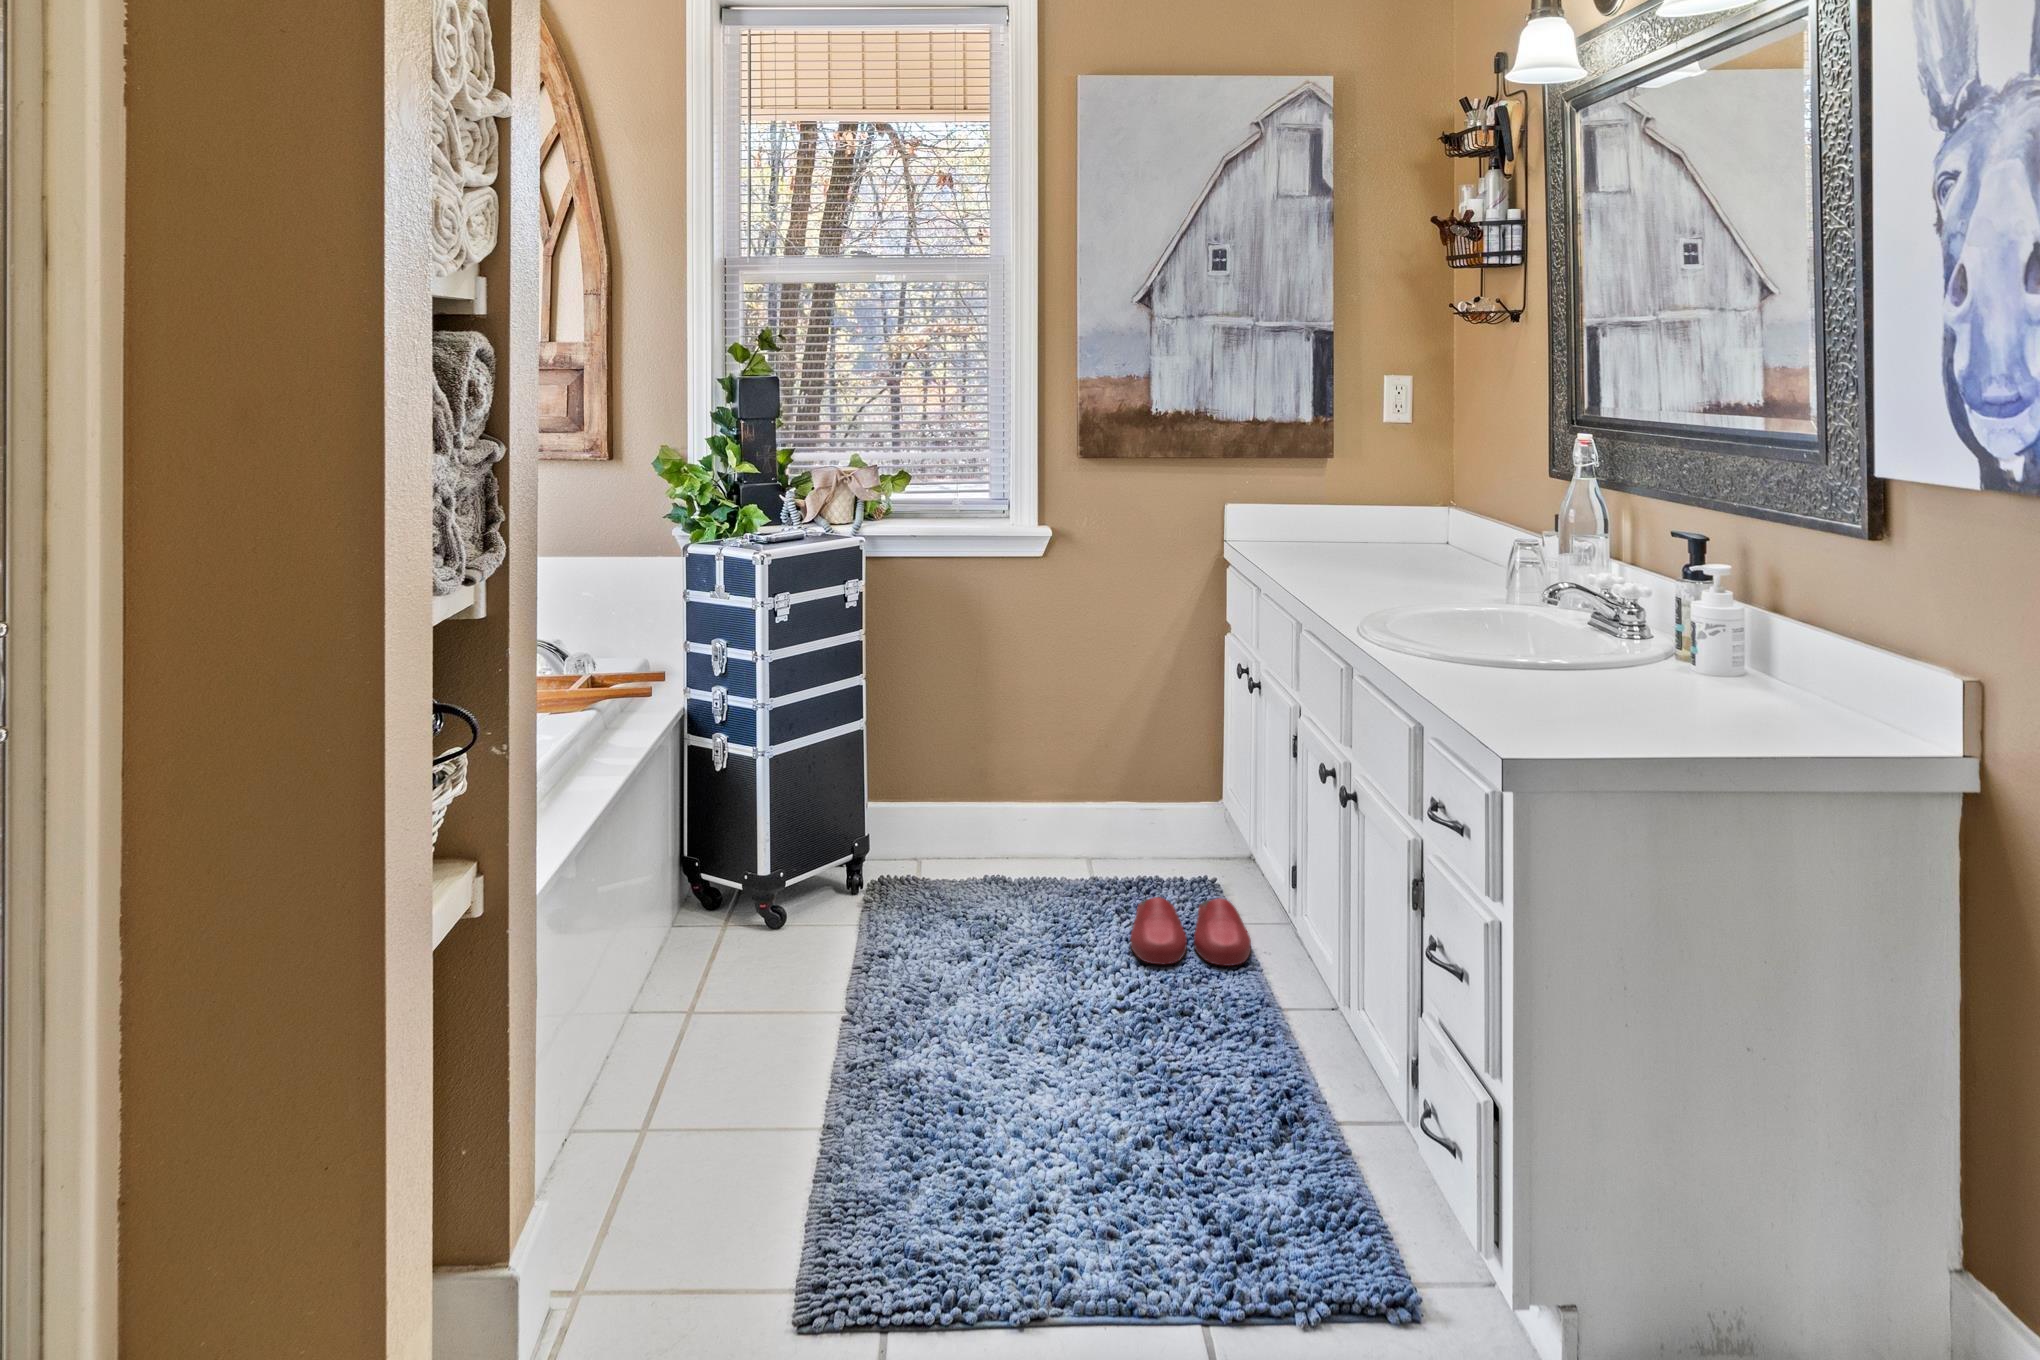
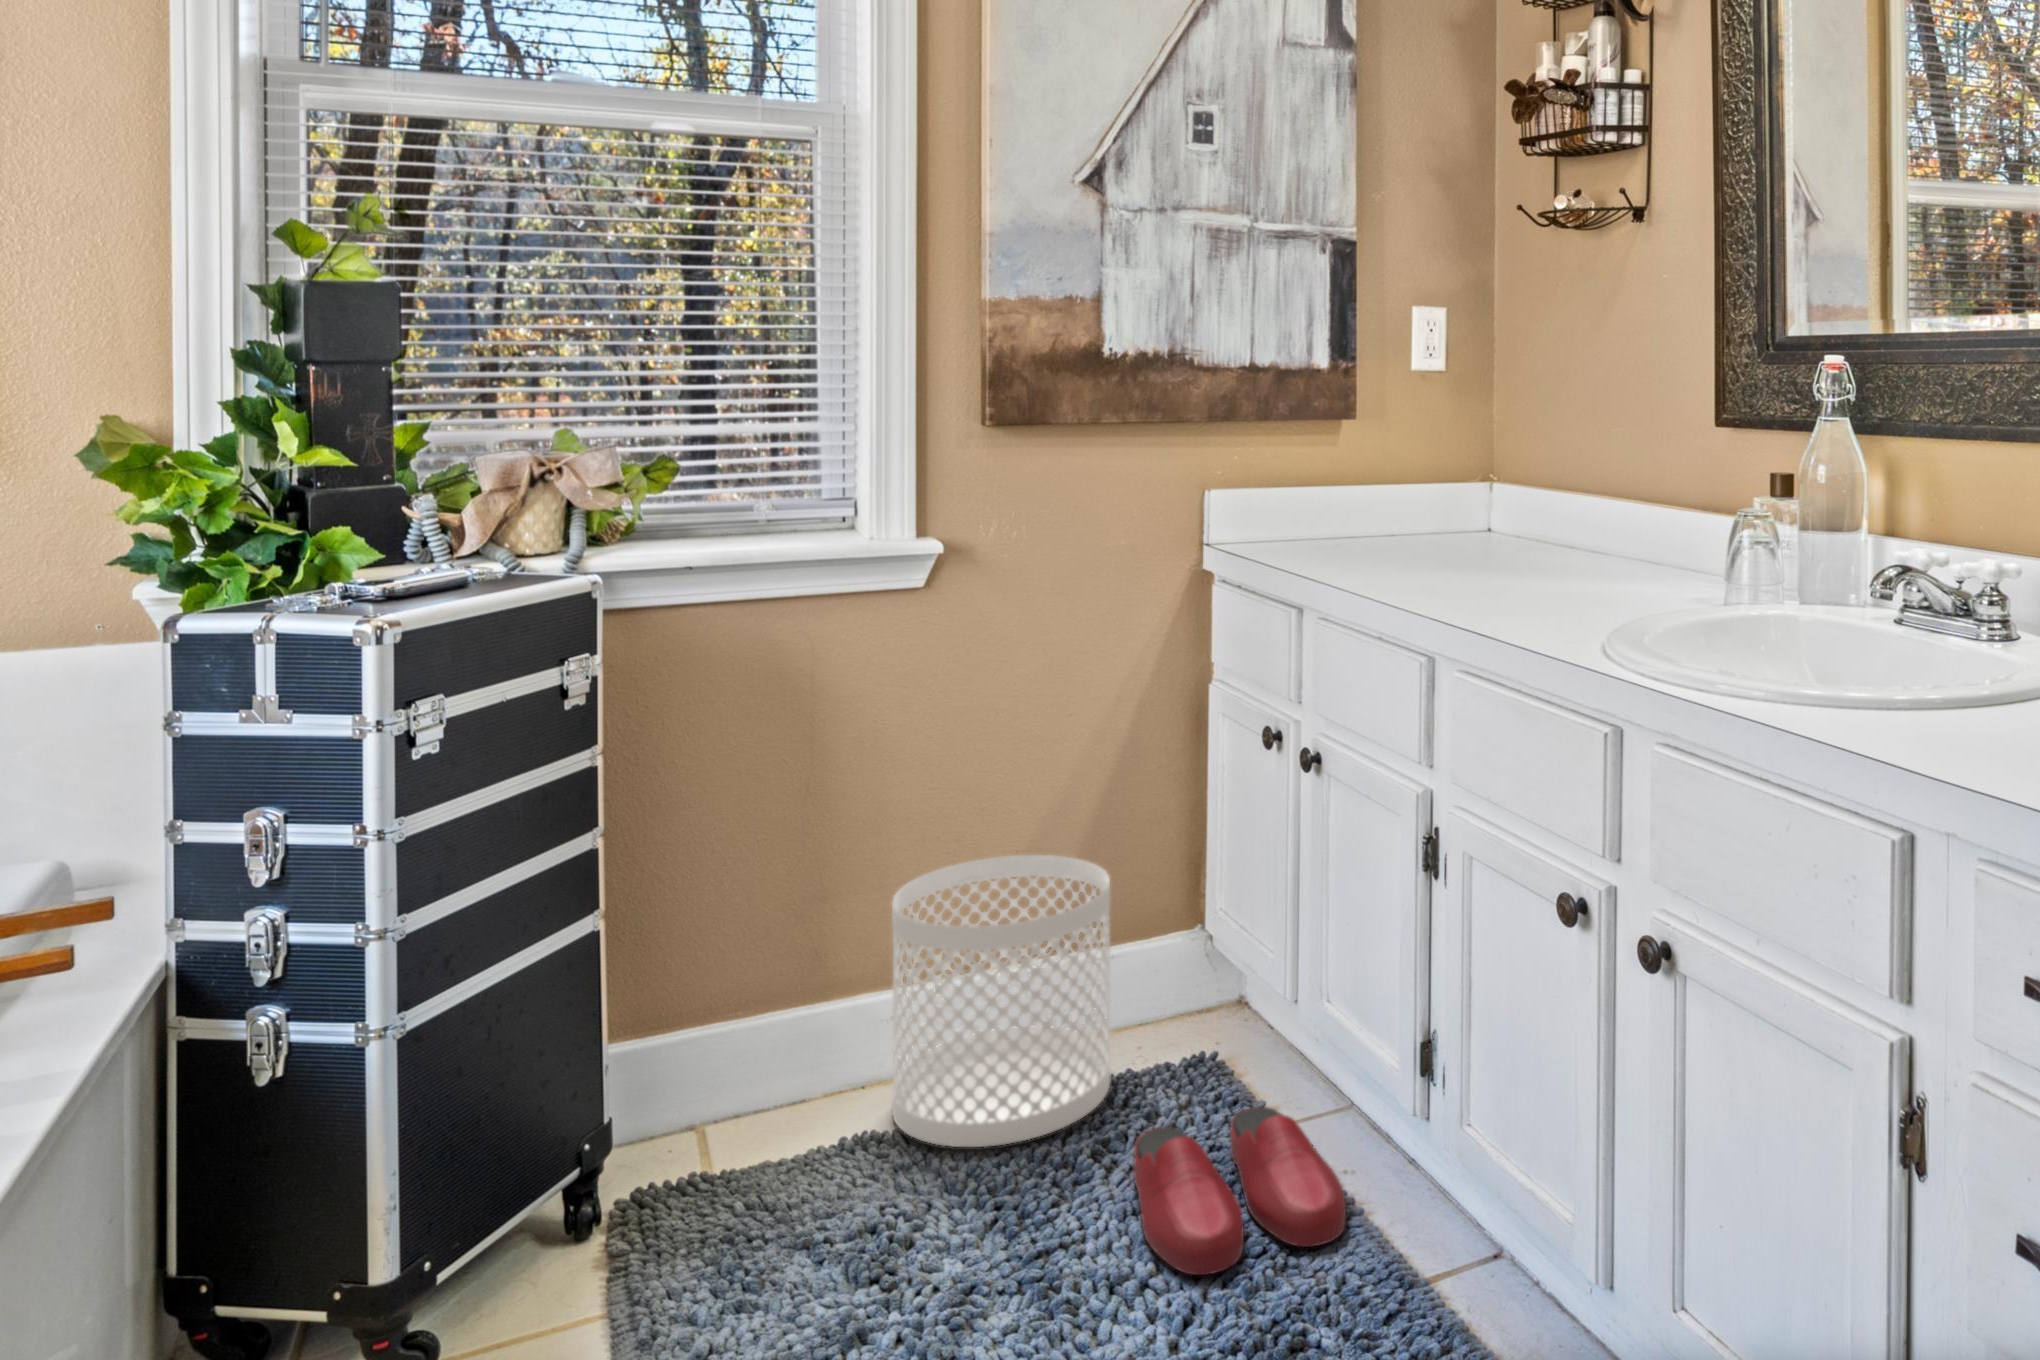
waste basket: none [1018,732,1147,895] -> present [892,855,1111,1147]

